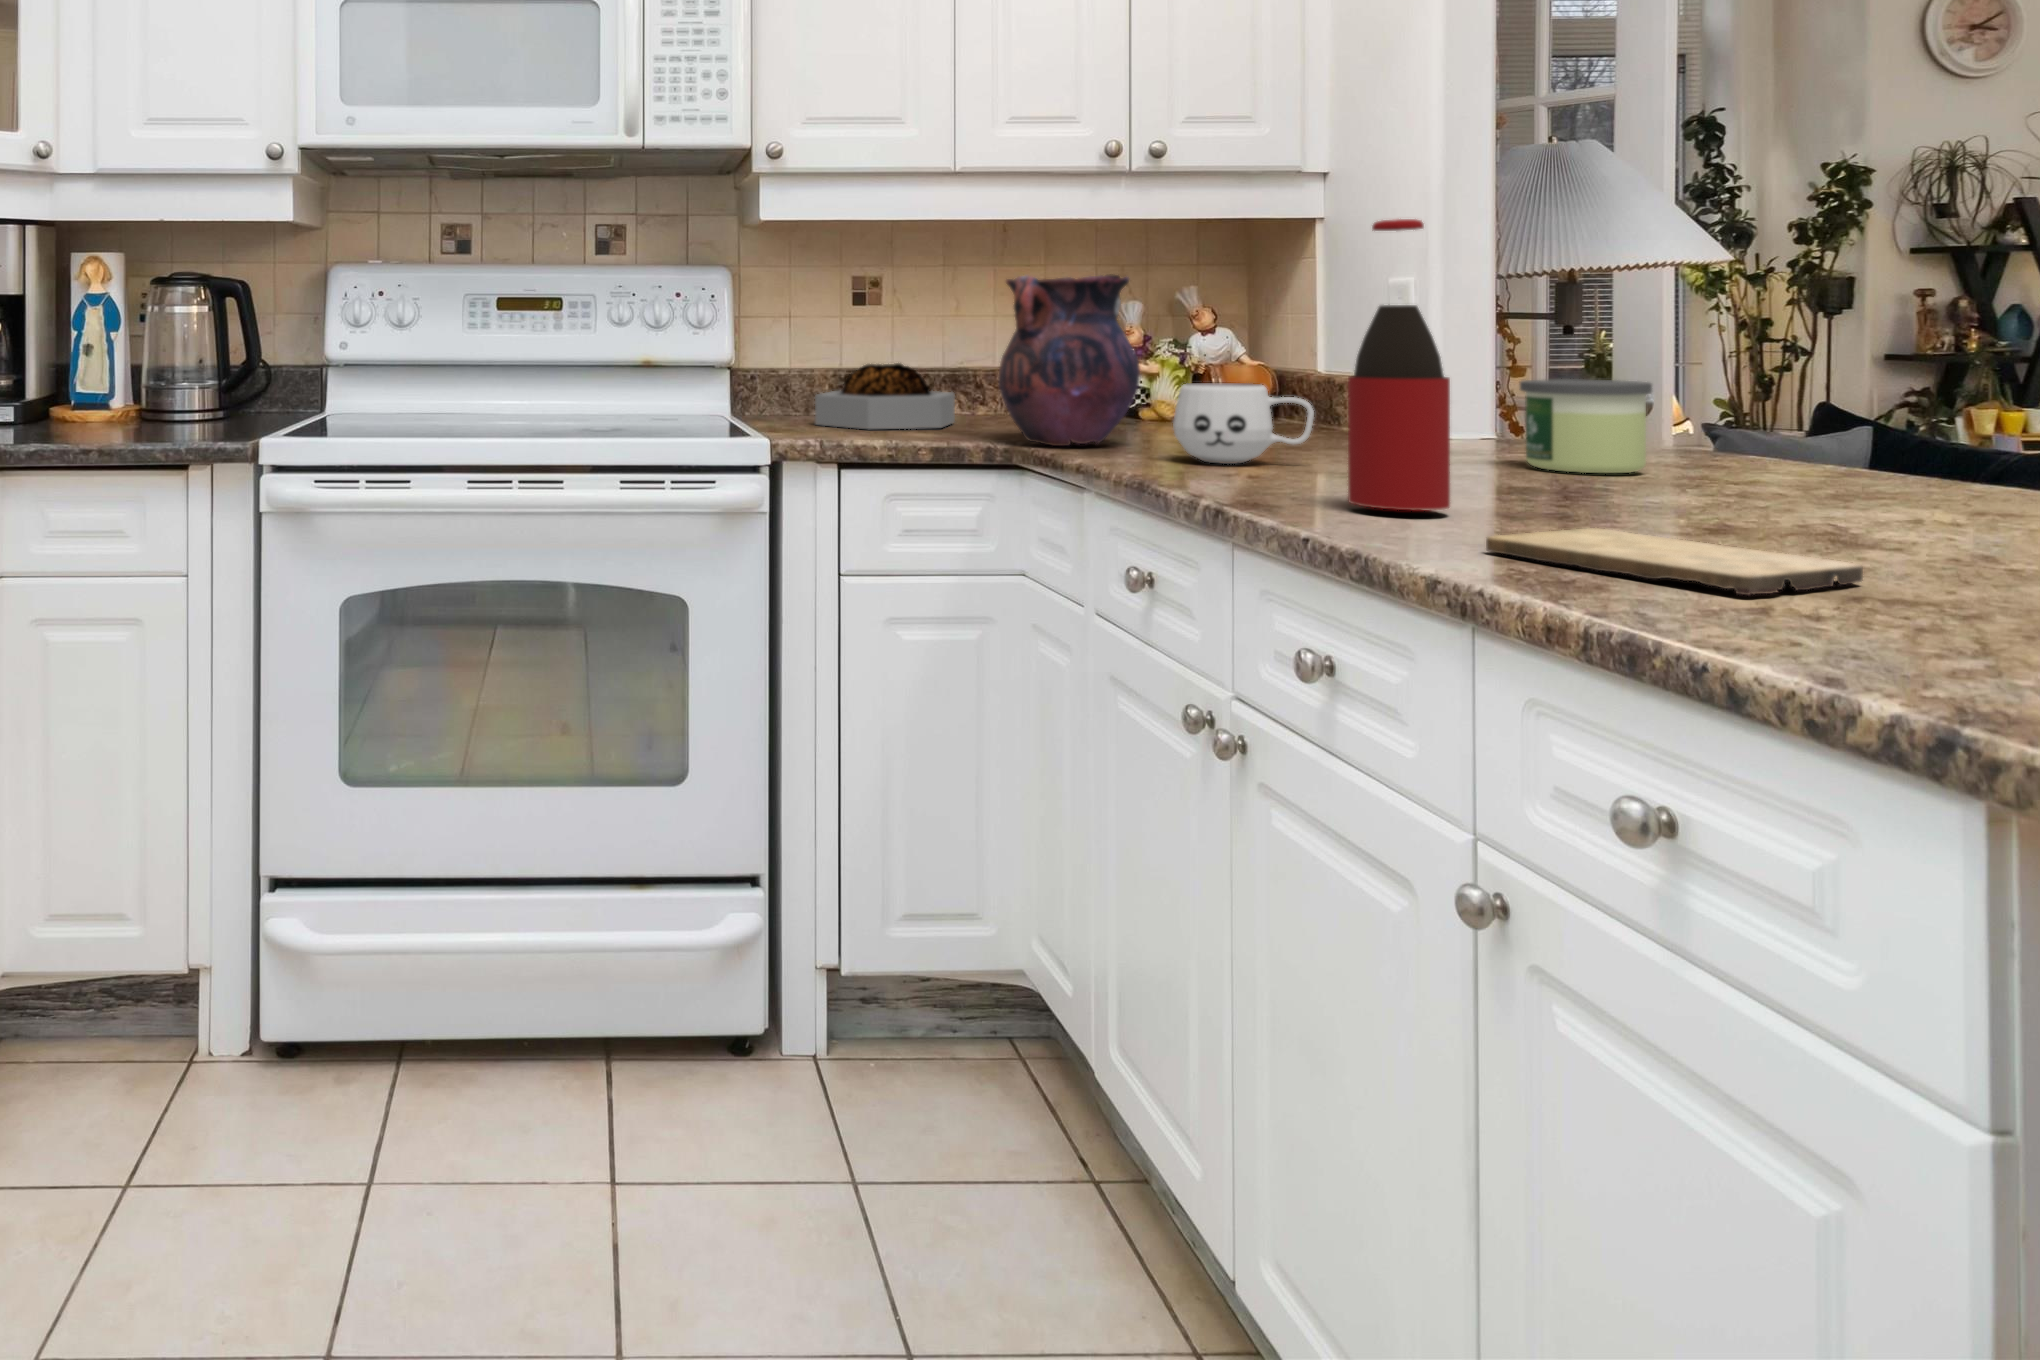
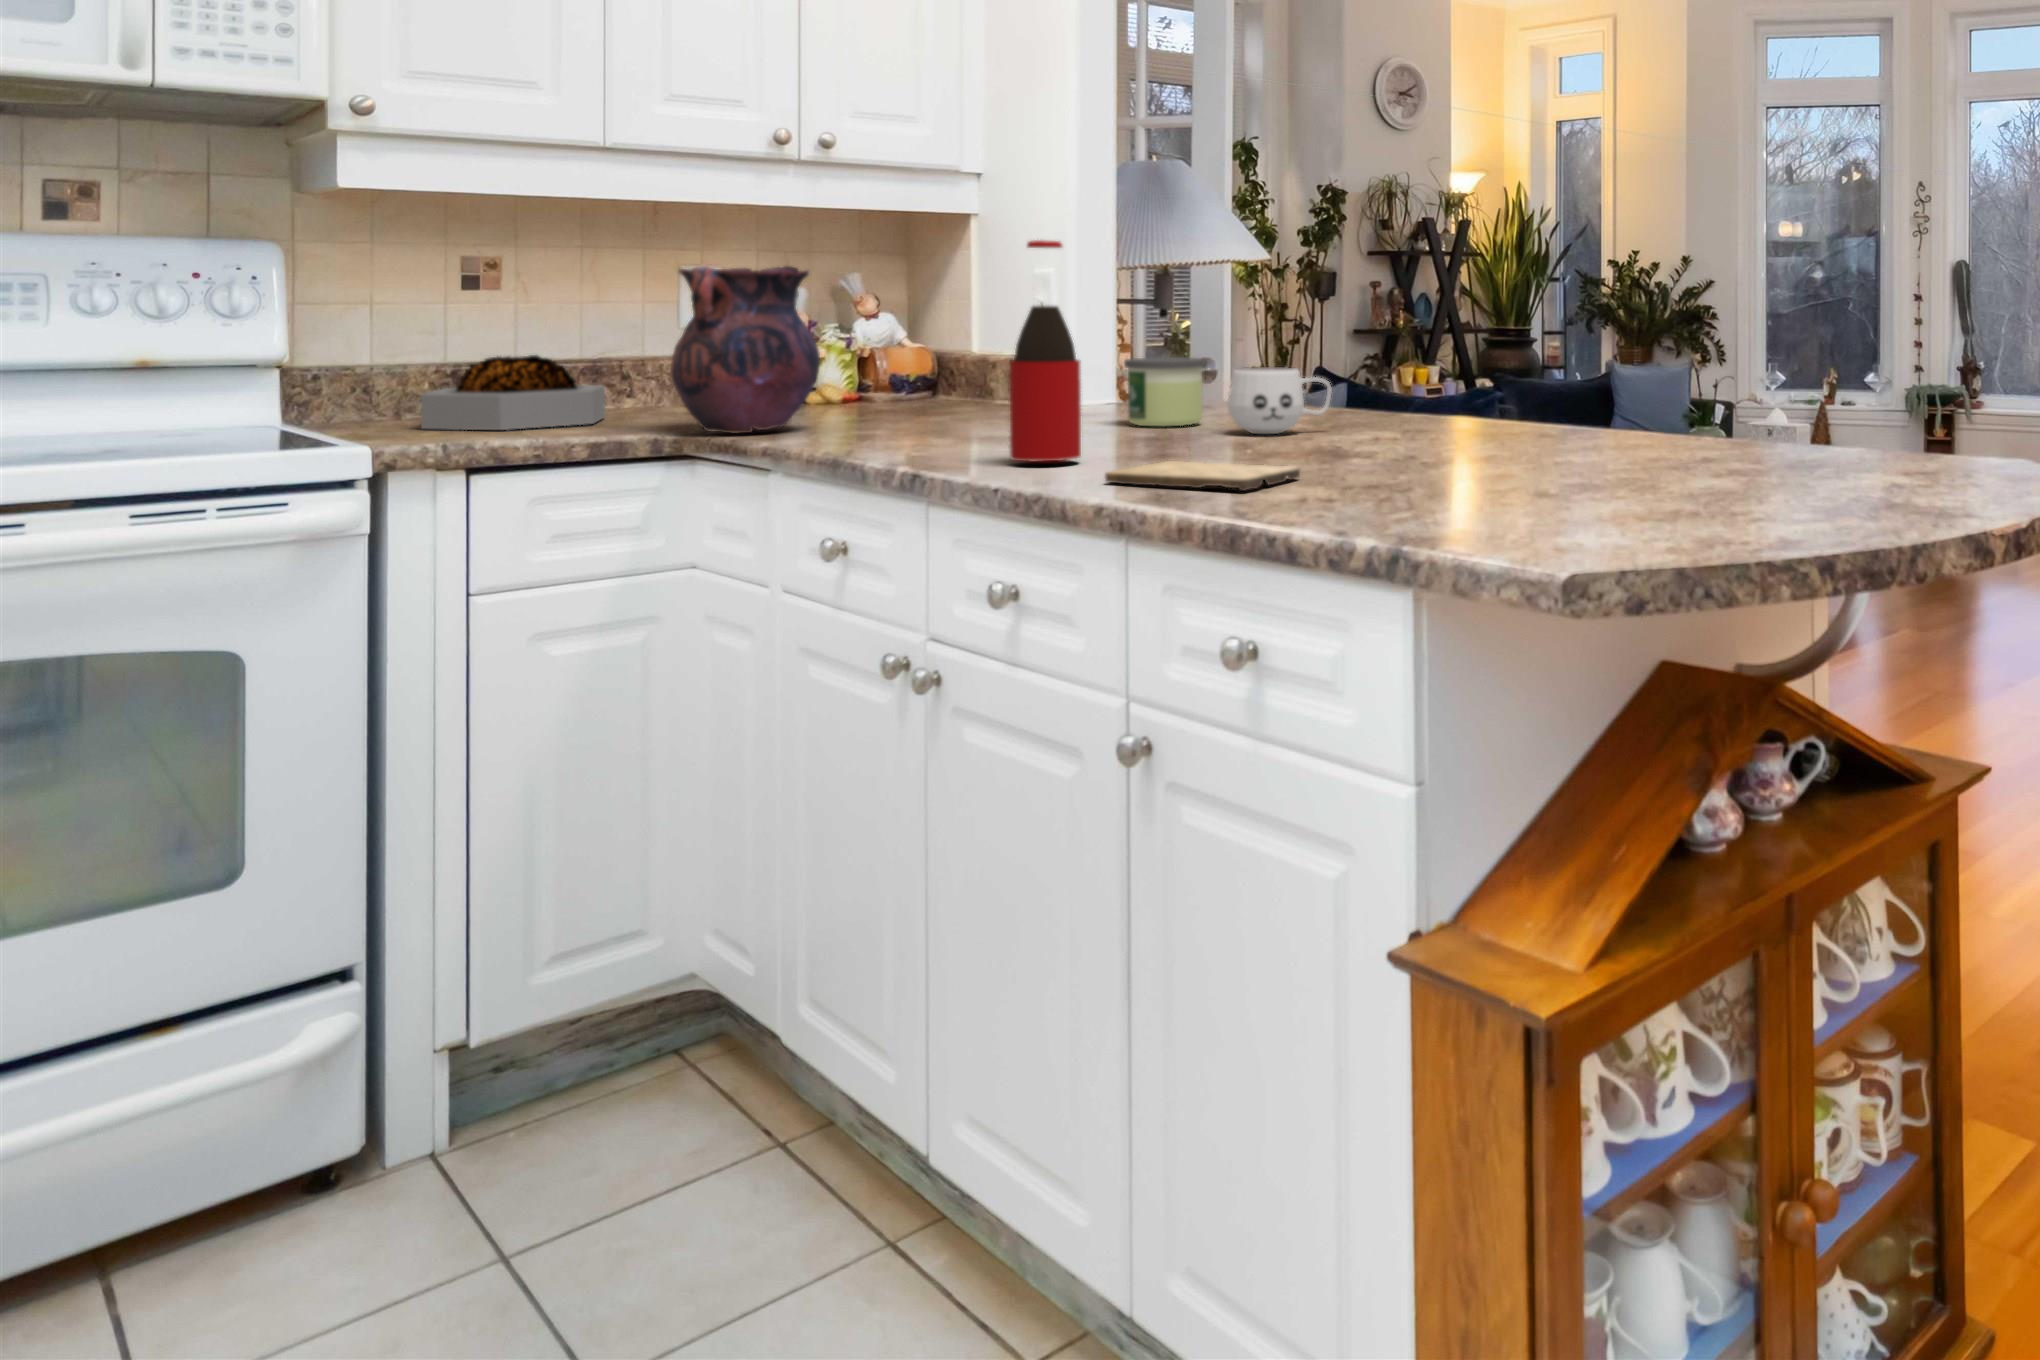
mug: present [1173,383,1314,464] -> present [1227,367,1332,434]

